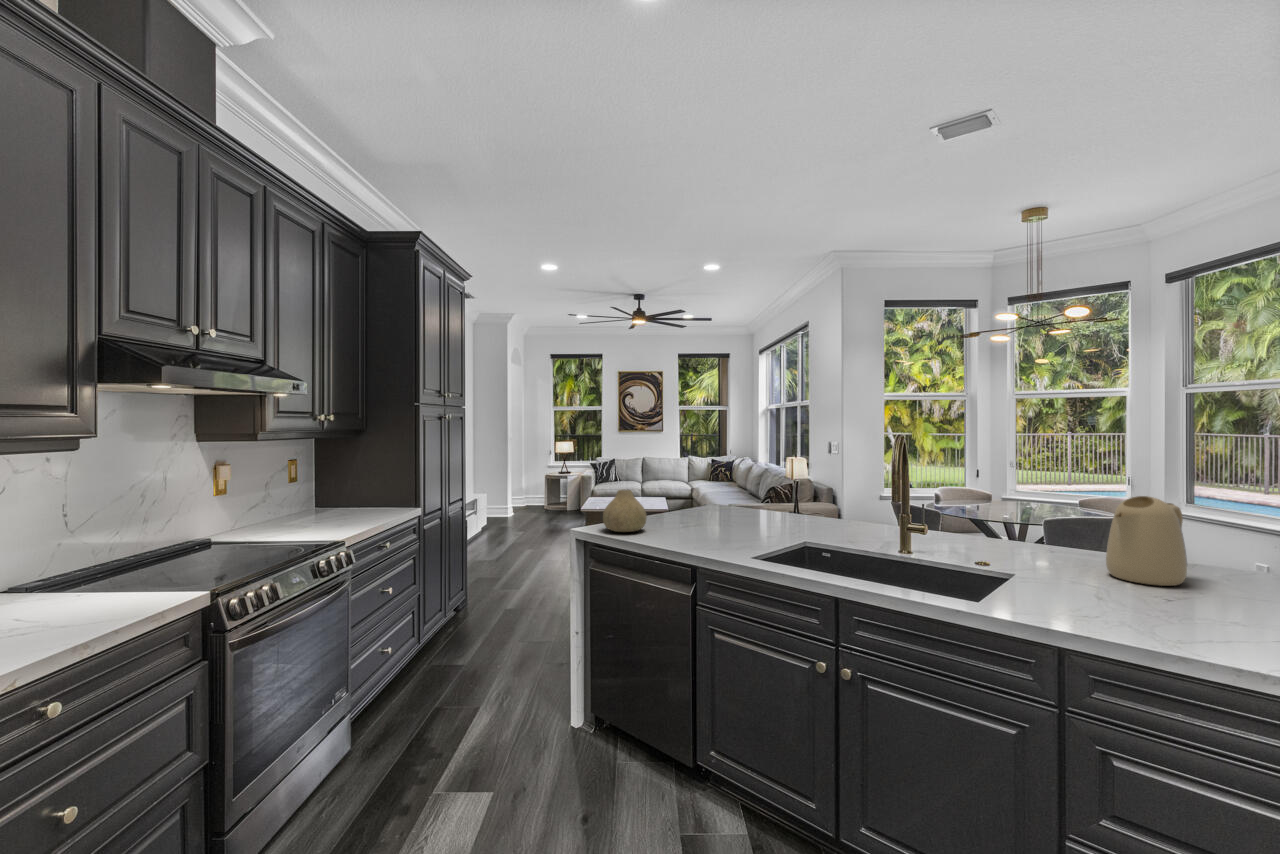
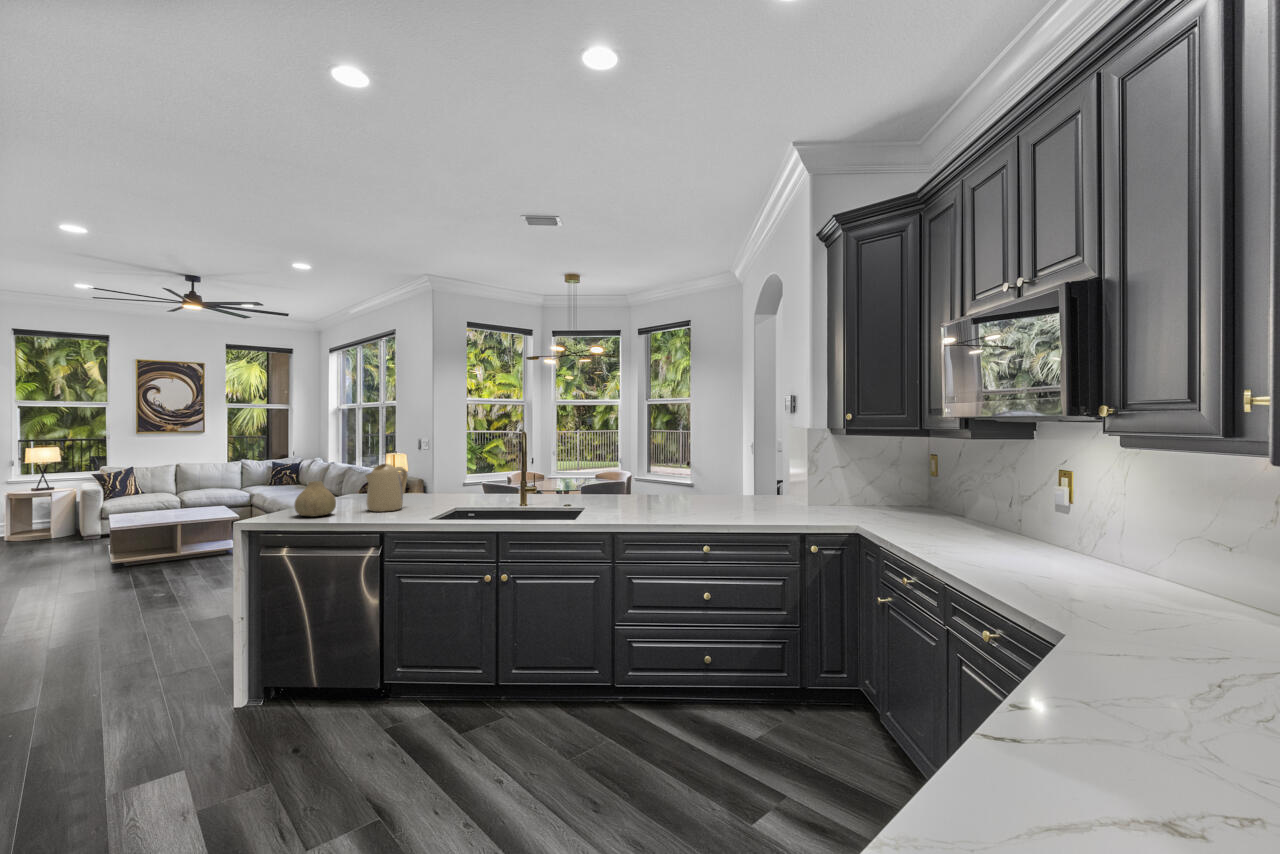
kettle: present [1106,496,1187,586] -> present [366,464,408,512]

